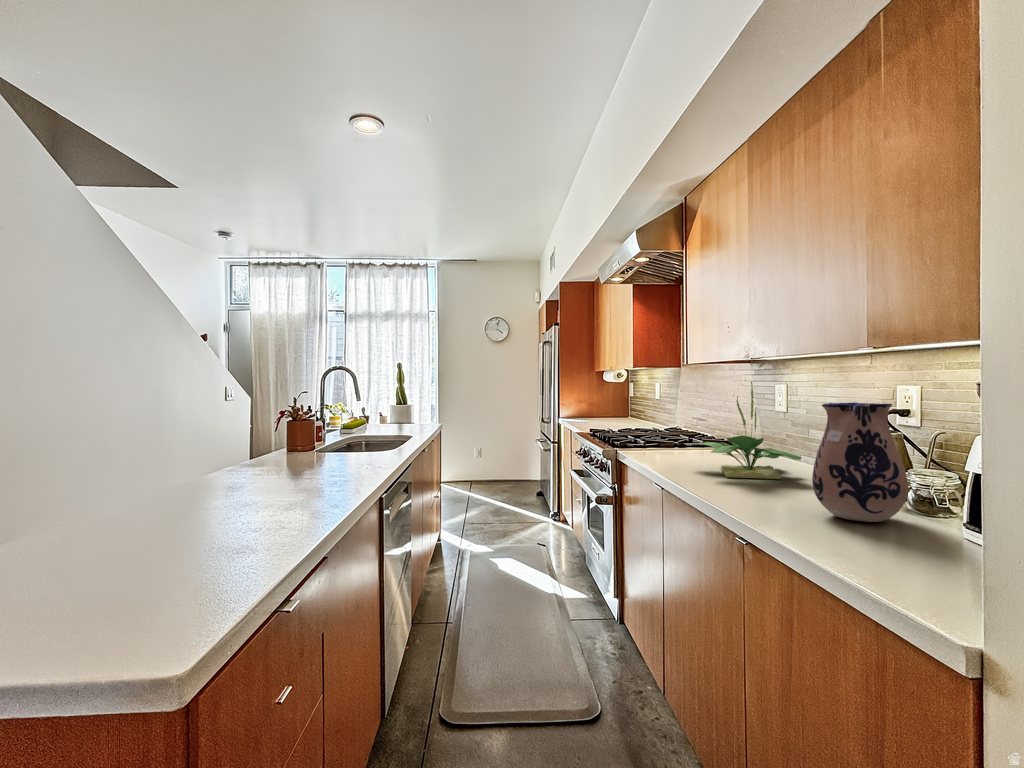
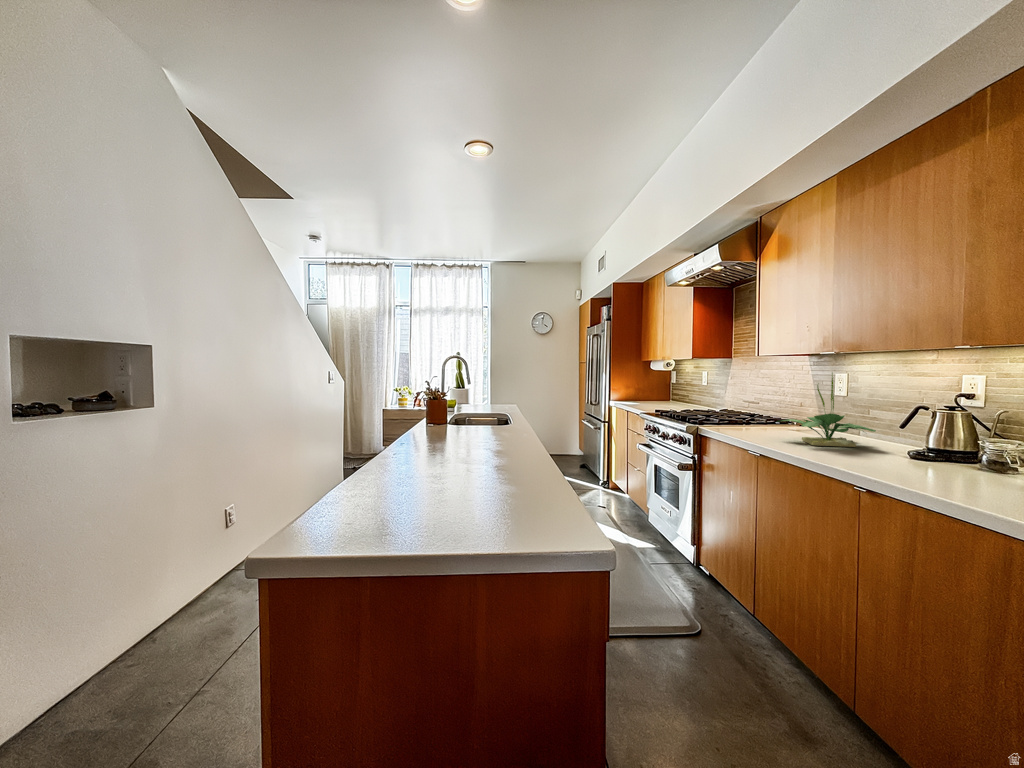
ceramic pitcher: present [812,402,909,522] -> none [903,389,978,473]

